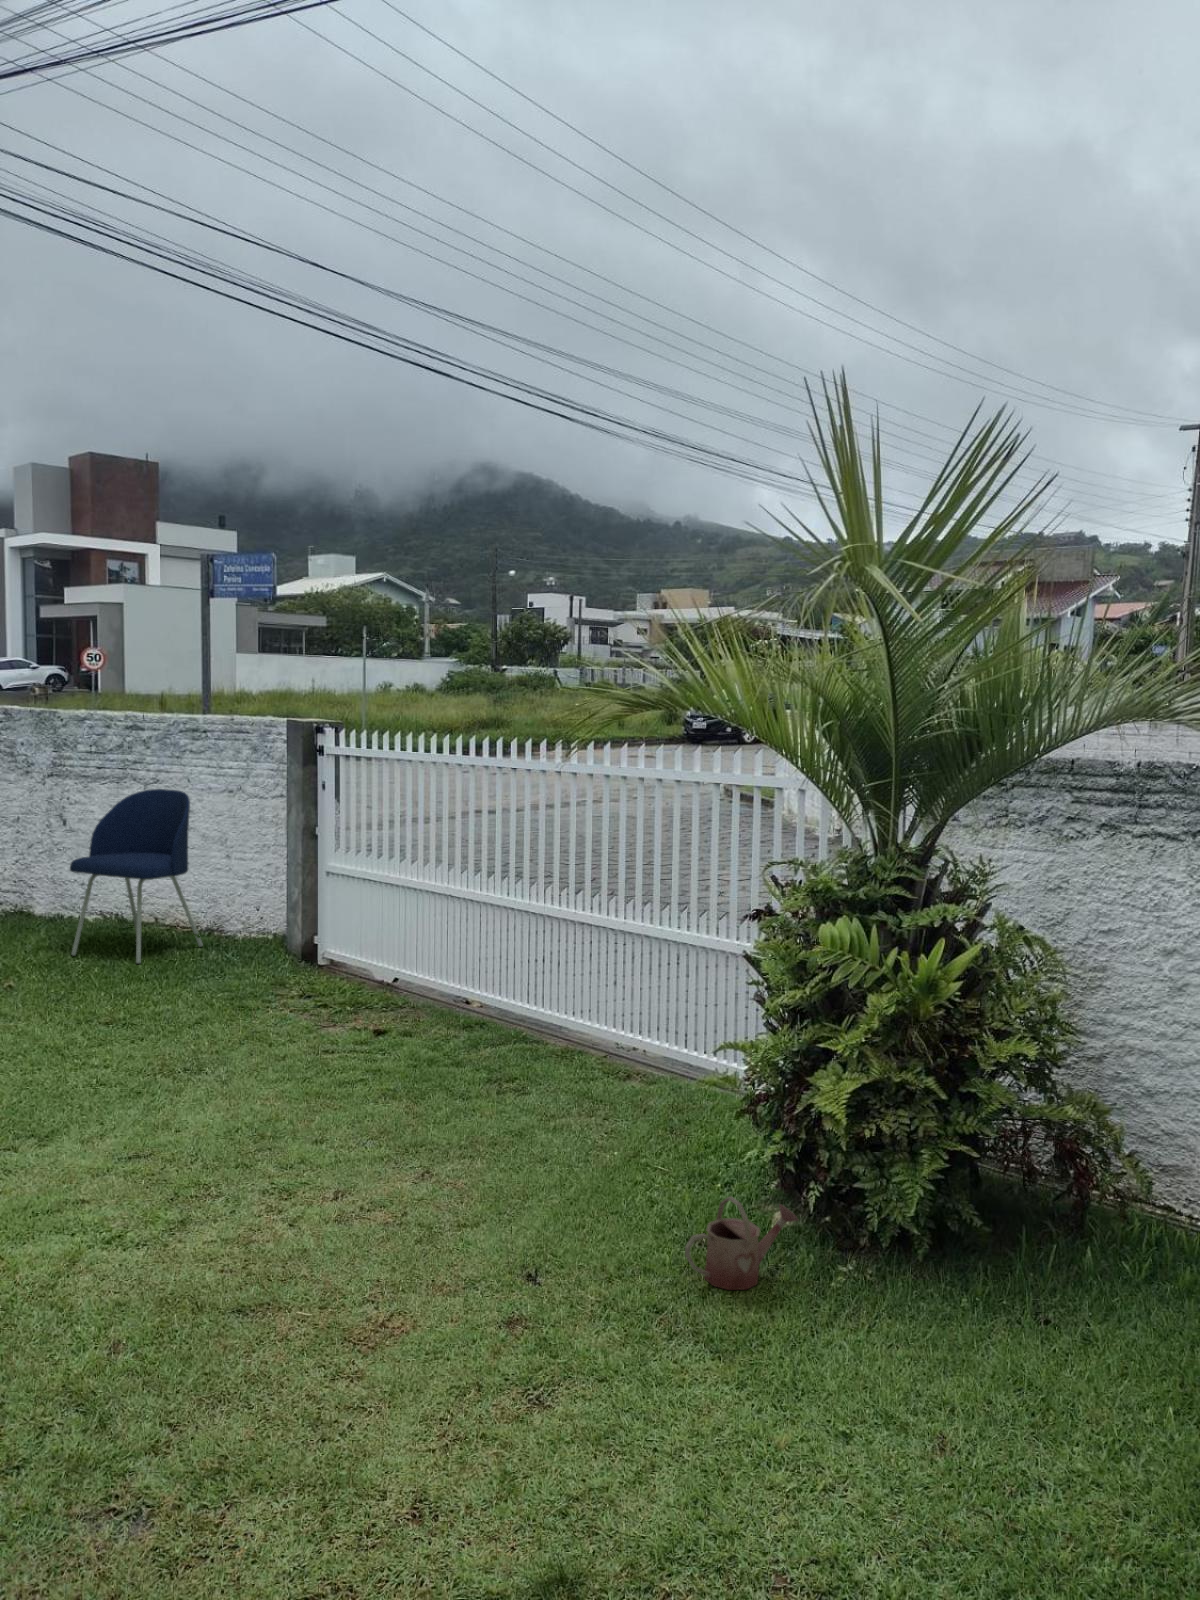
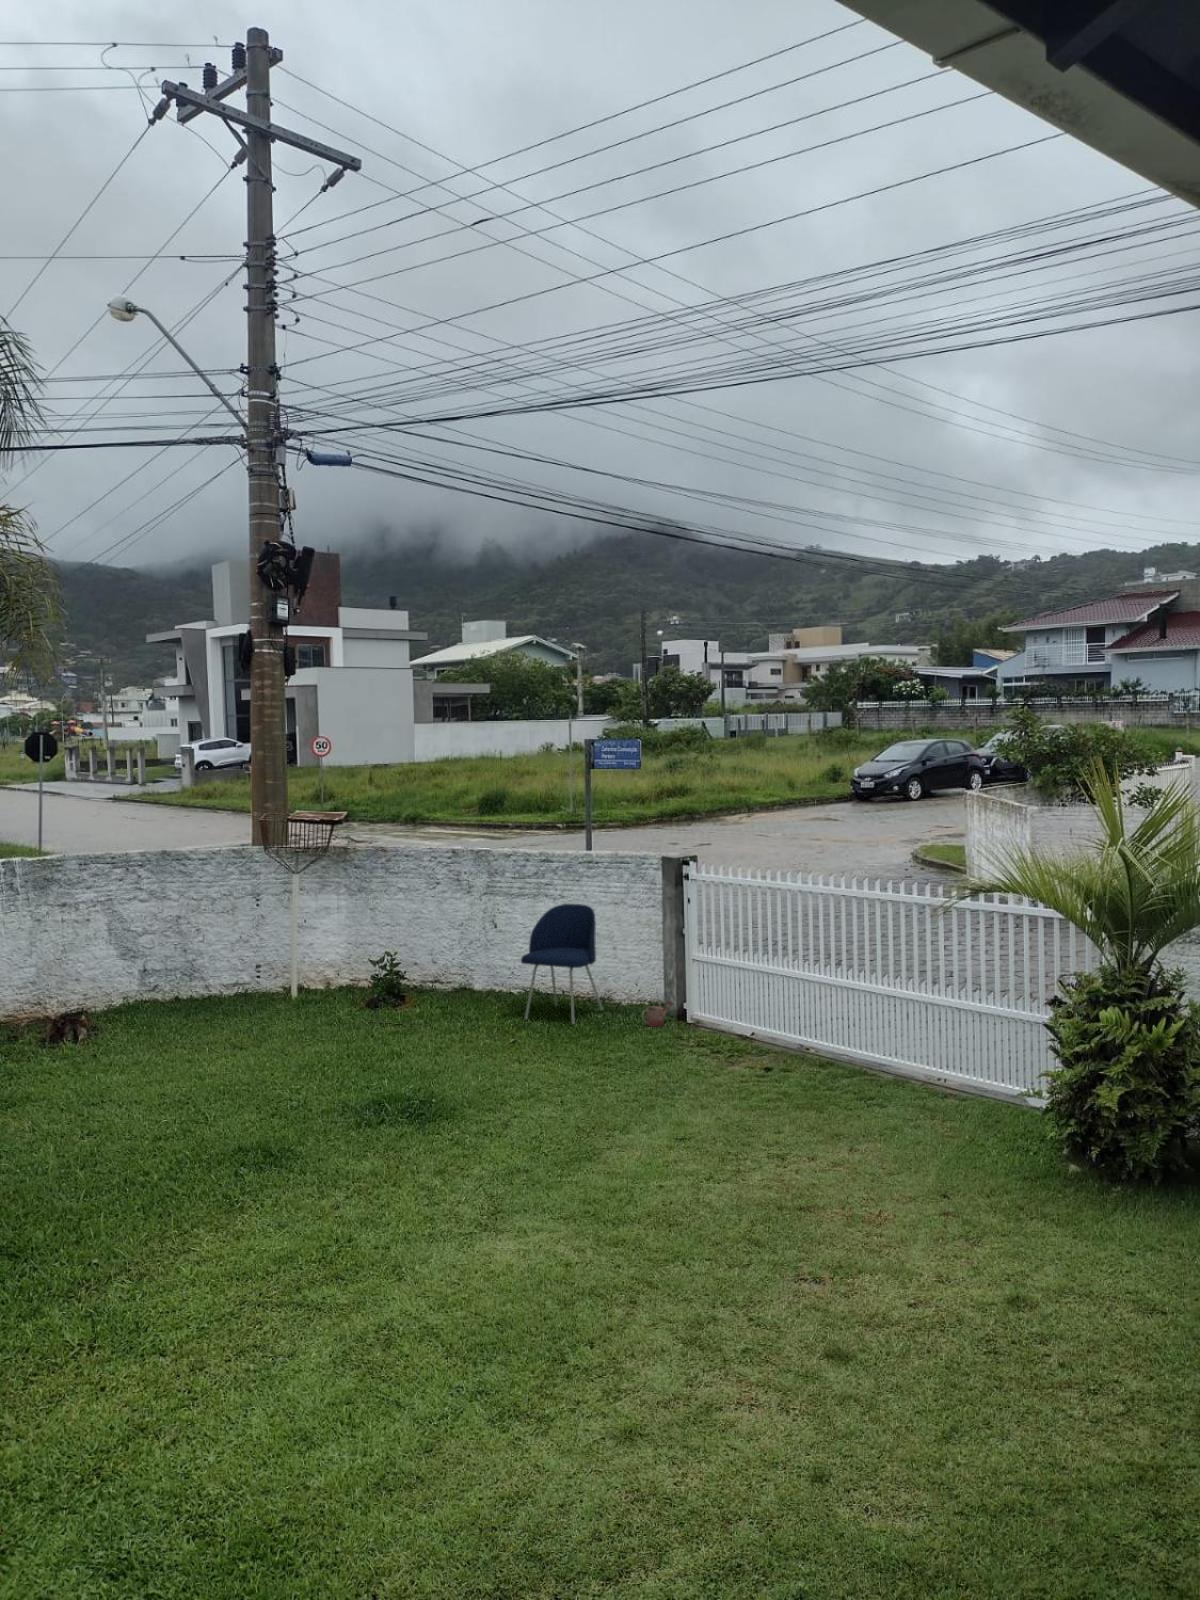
watering can: present [685,1197,798,1290] -> present [642,999,673,1027]

